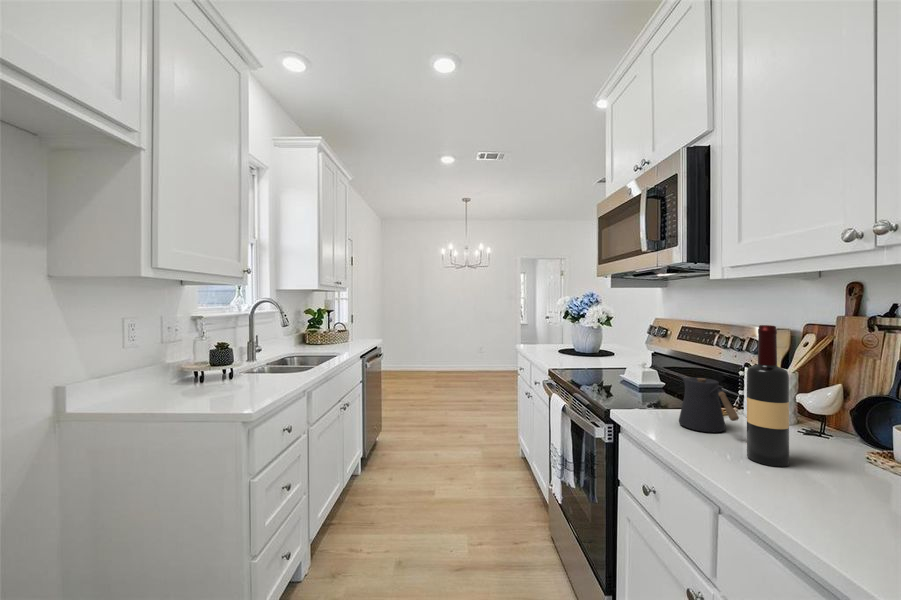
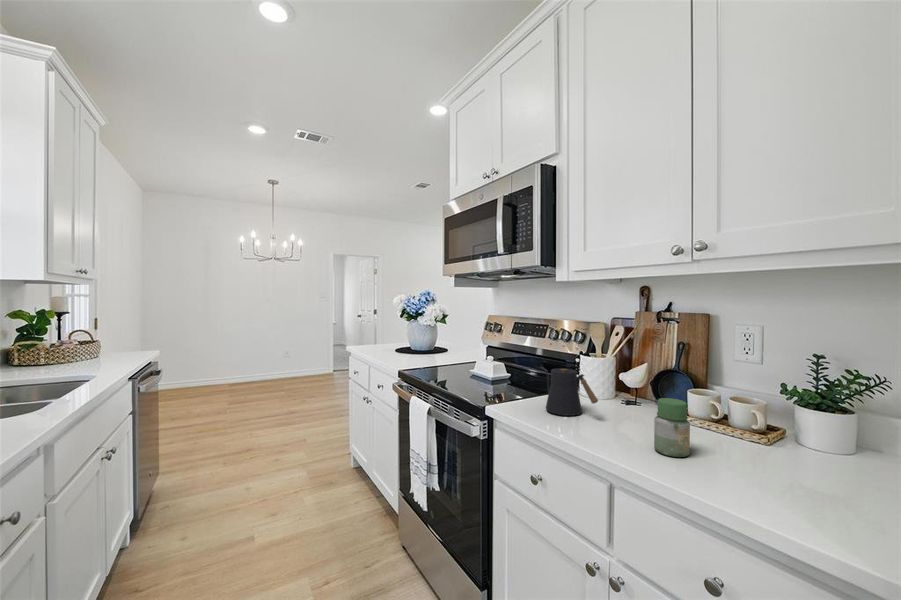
wine bottle: present [747,325,789,467] -> none [612,322,642,438]
jar: none [791,421,844,498] -> present [654,398,690,457]

